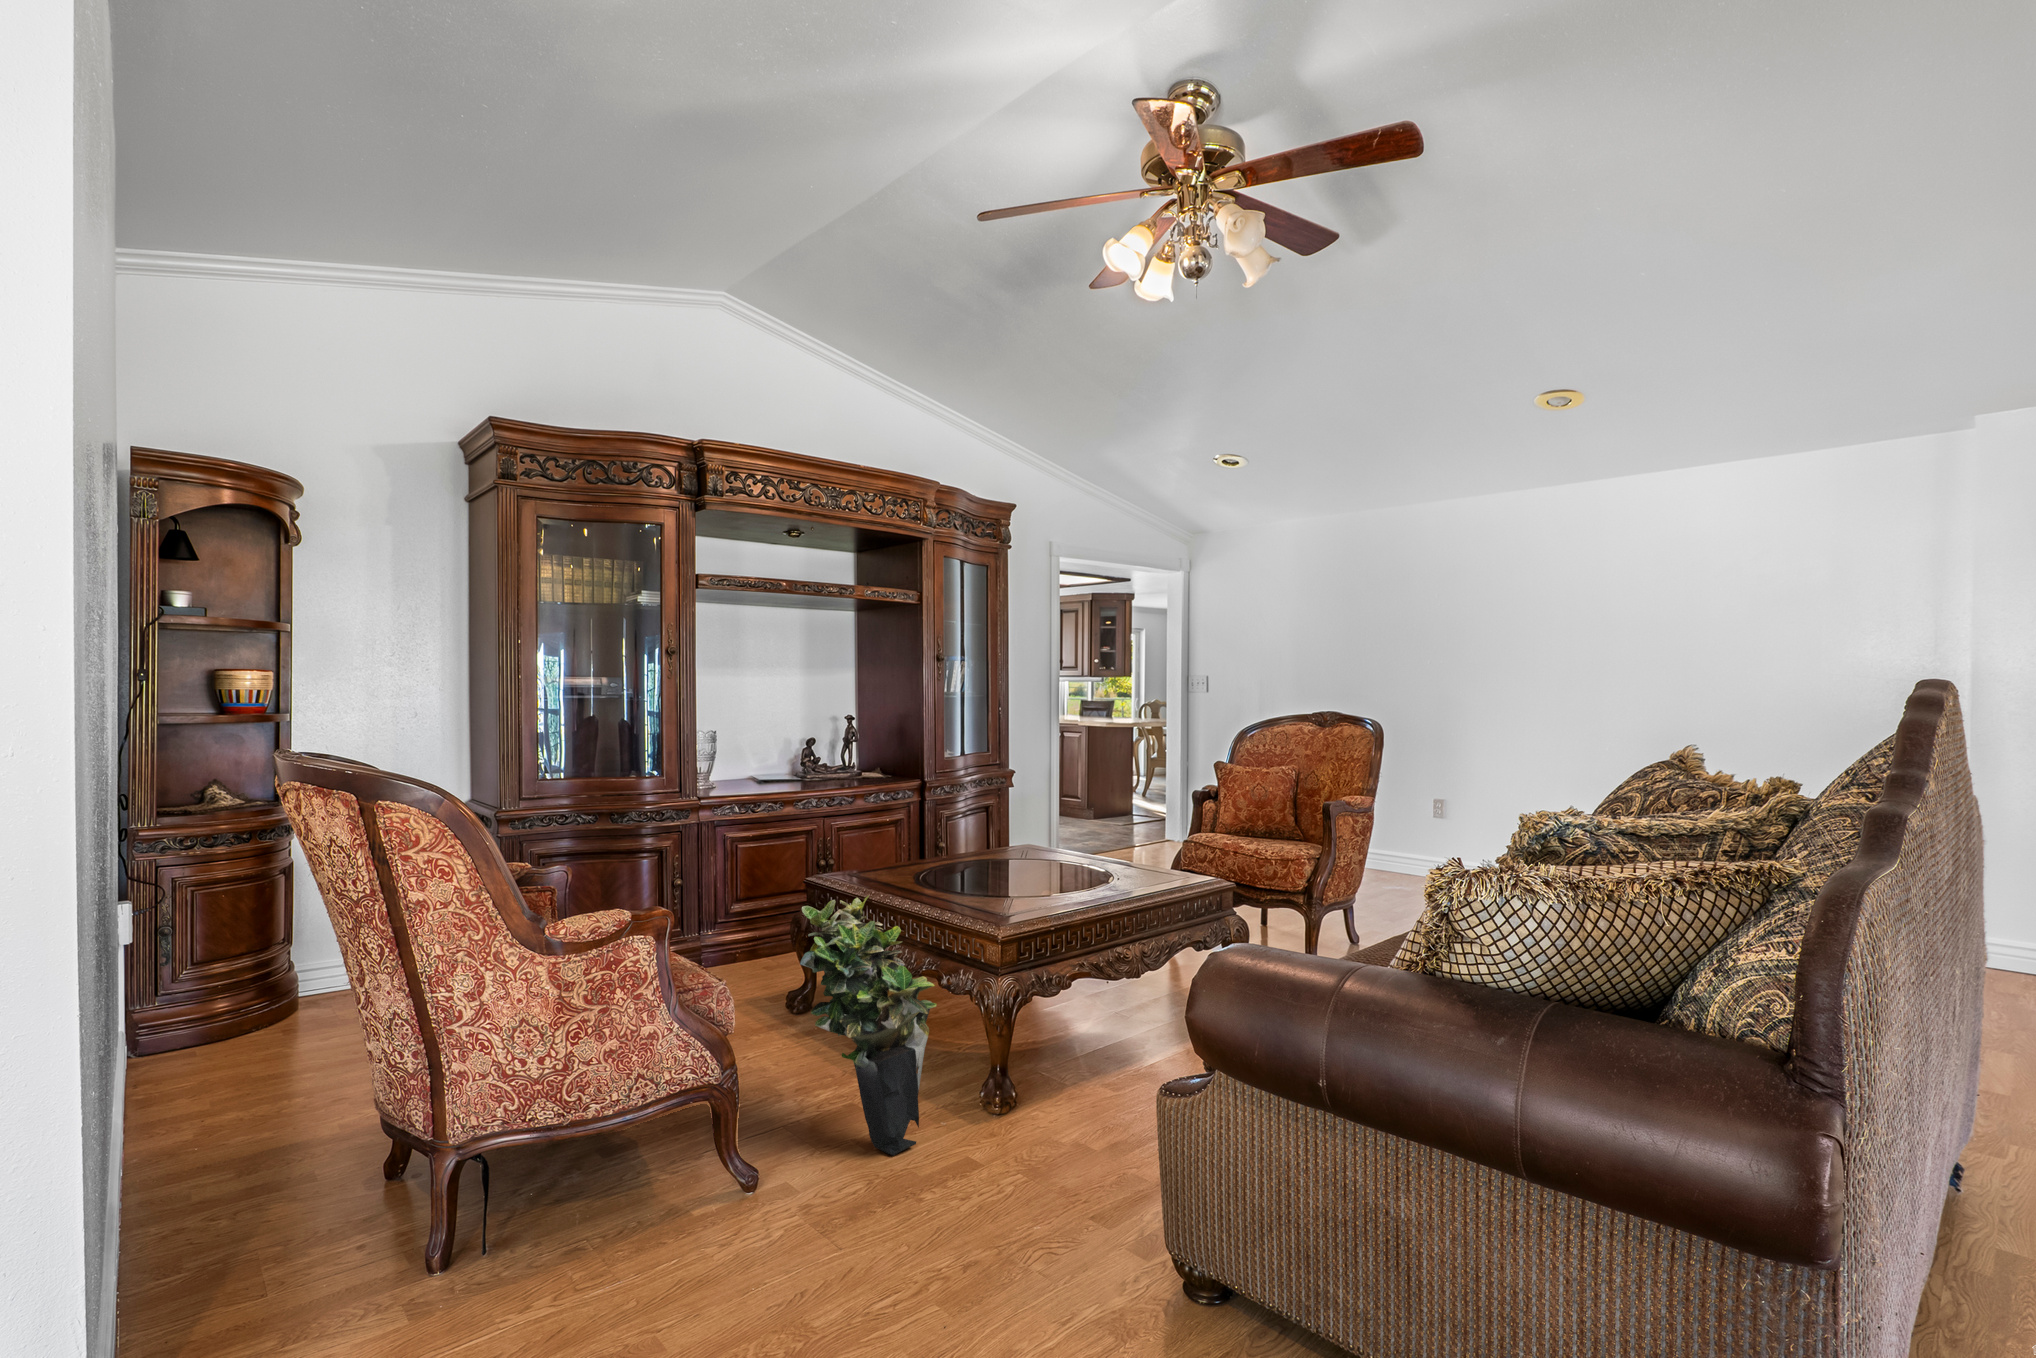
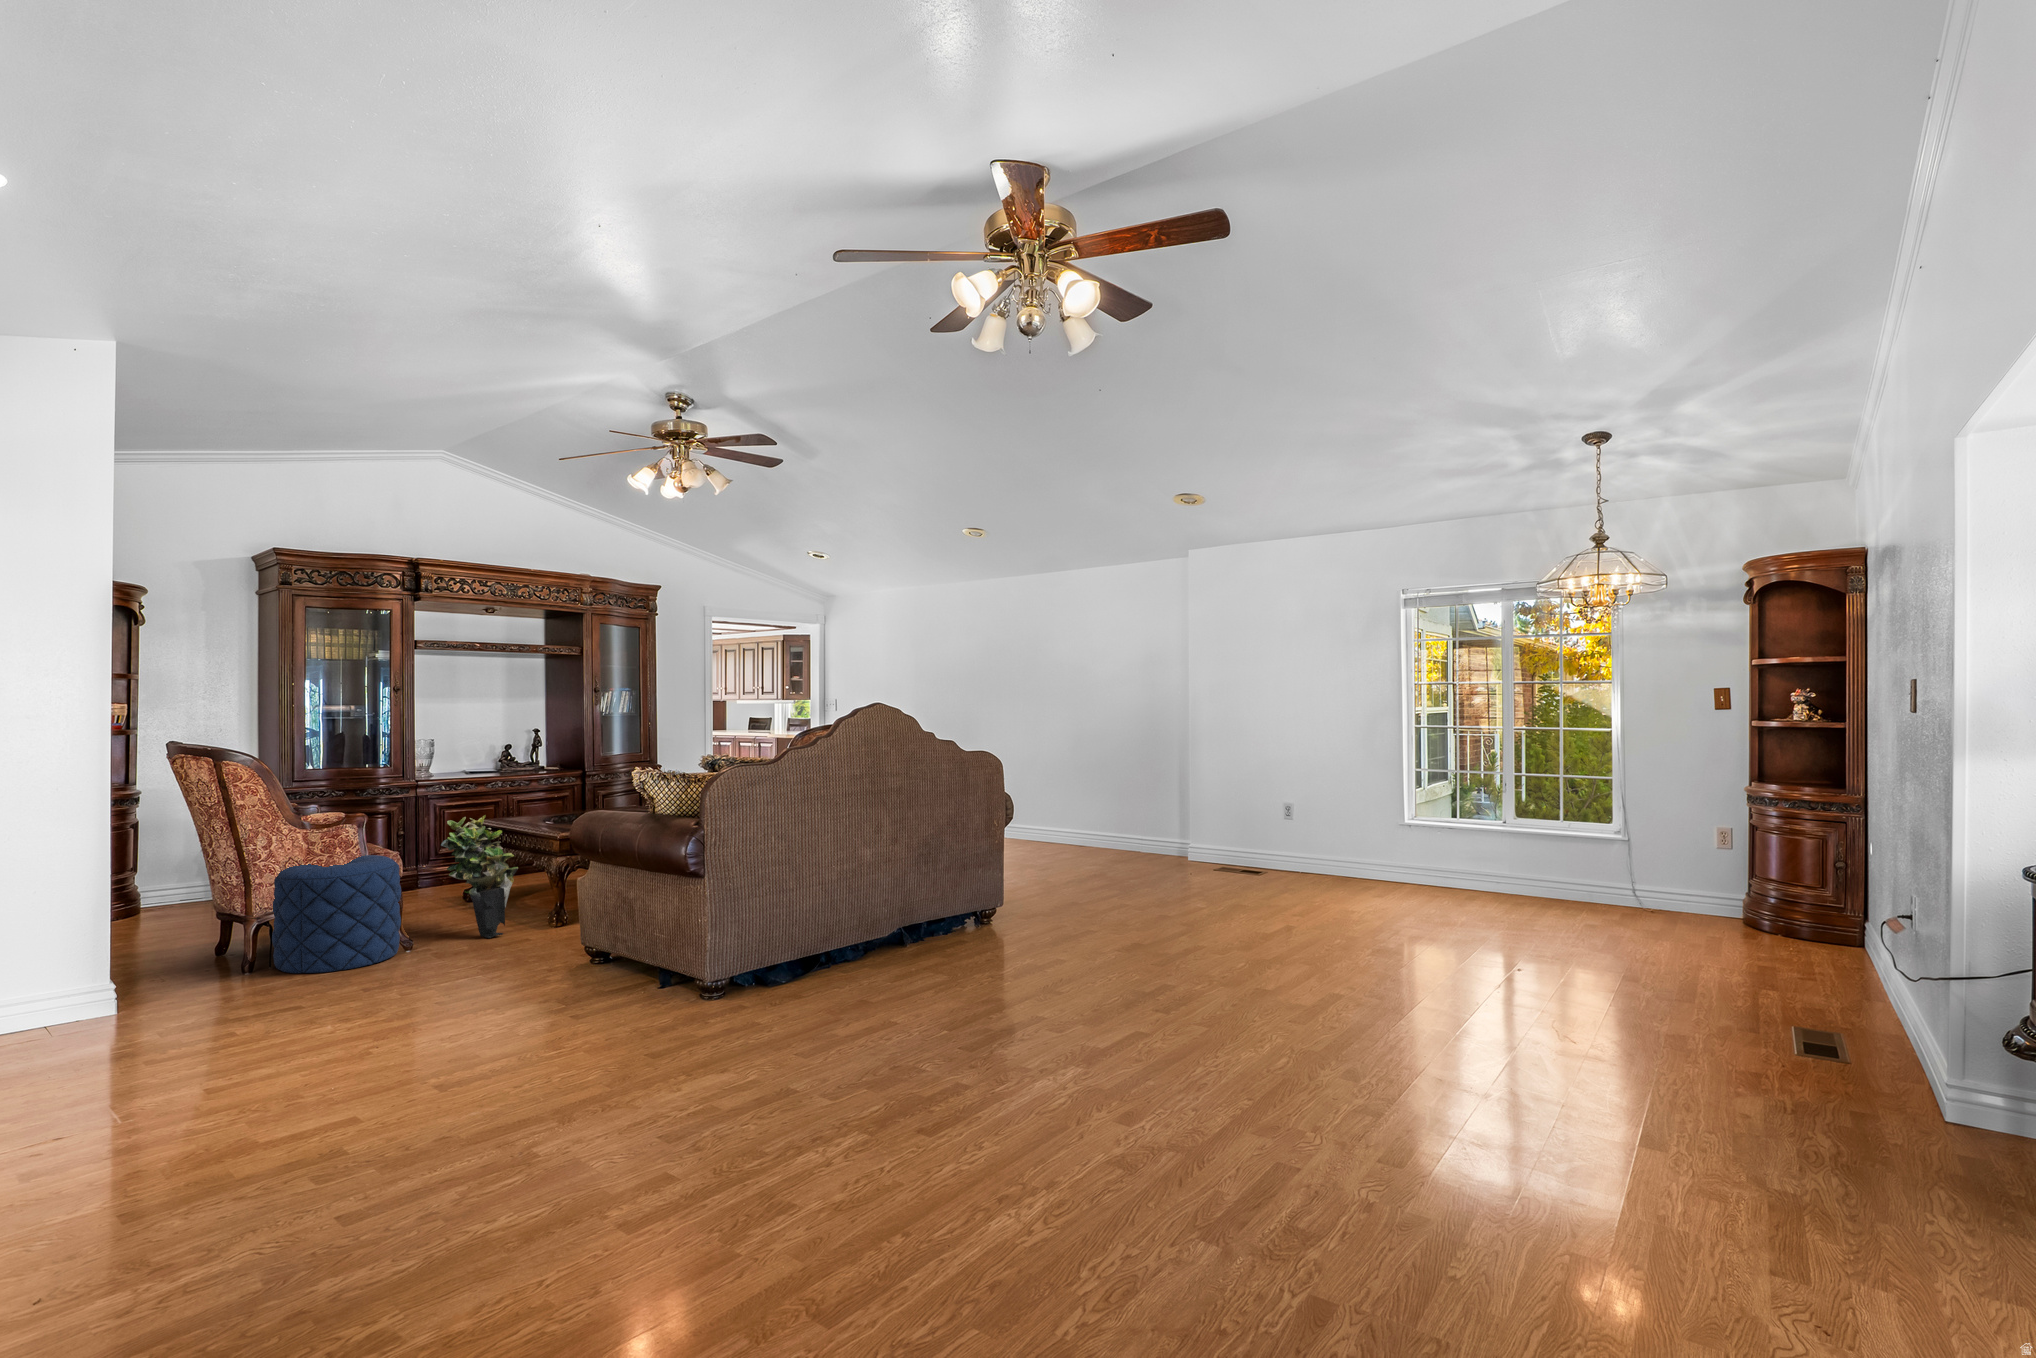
pouf: none [490,993,740,1298] -> present [272,855,401,973]

